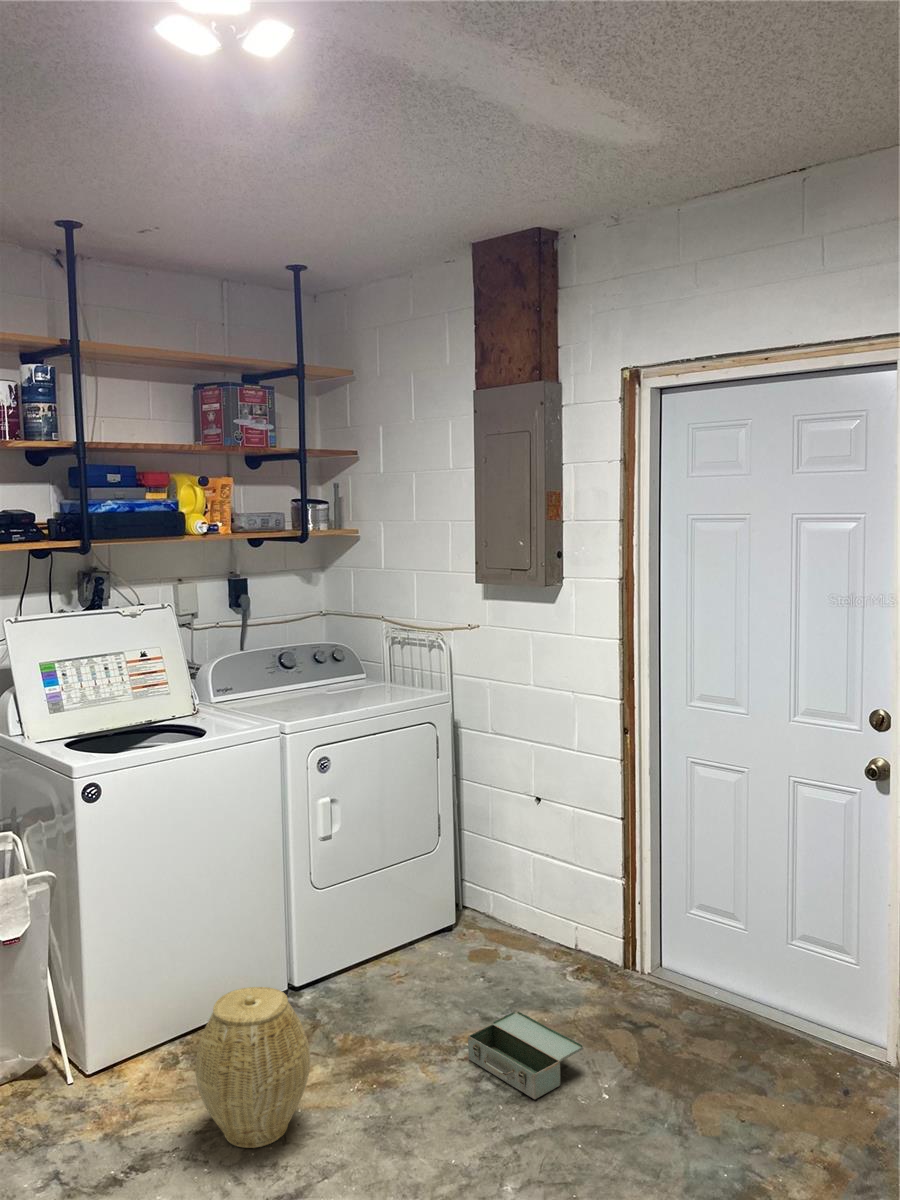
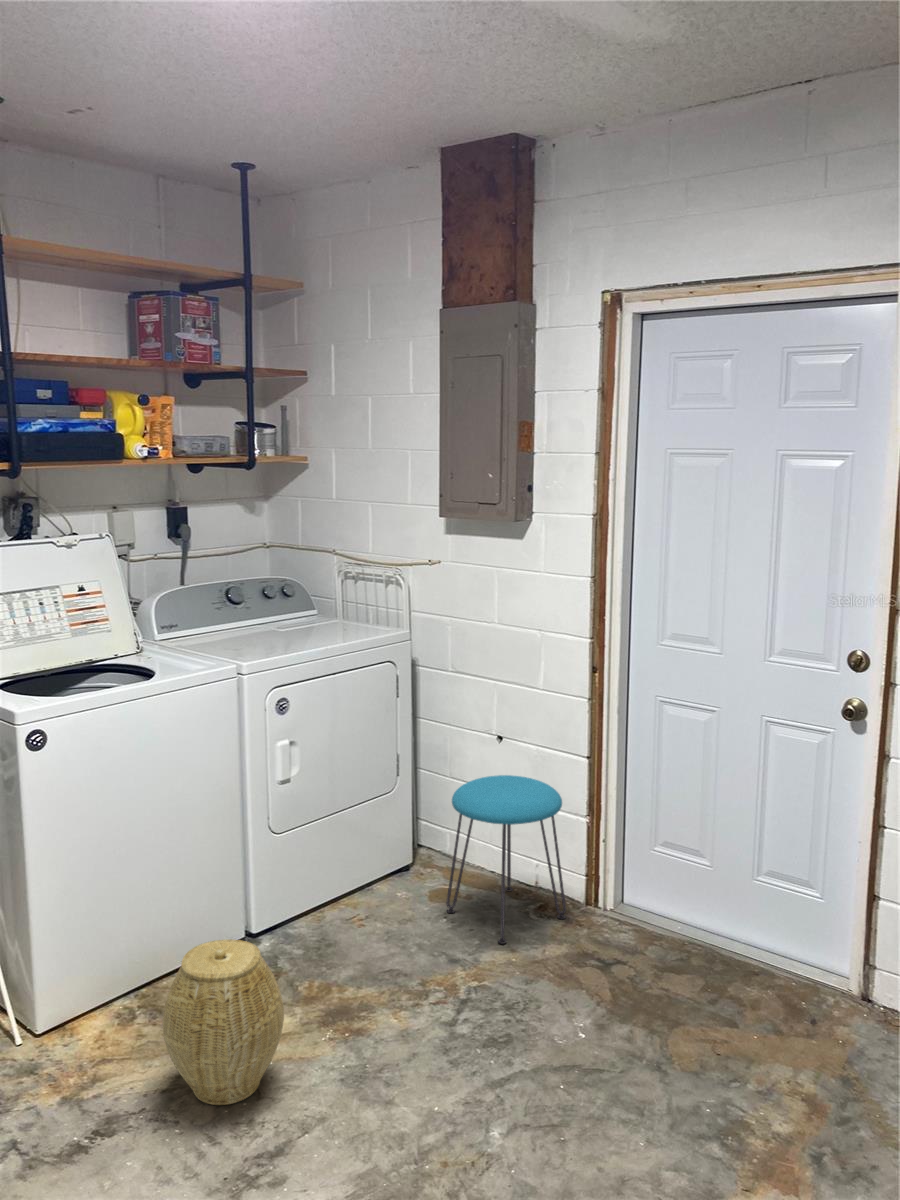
stool: none [485,836,602,1002] -> present [446,775,566,943]
toolbox: present [468,1012,583,1099] -> none [440,954,559,1043]

